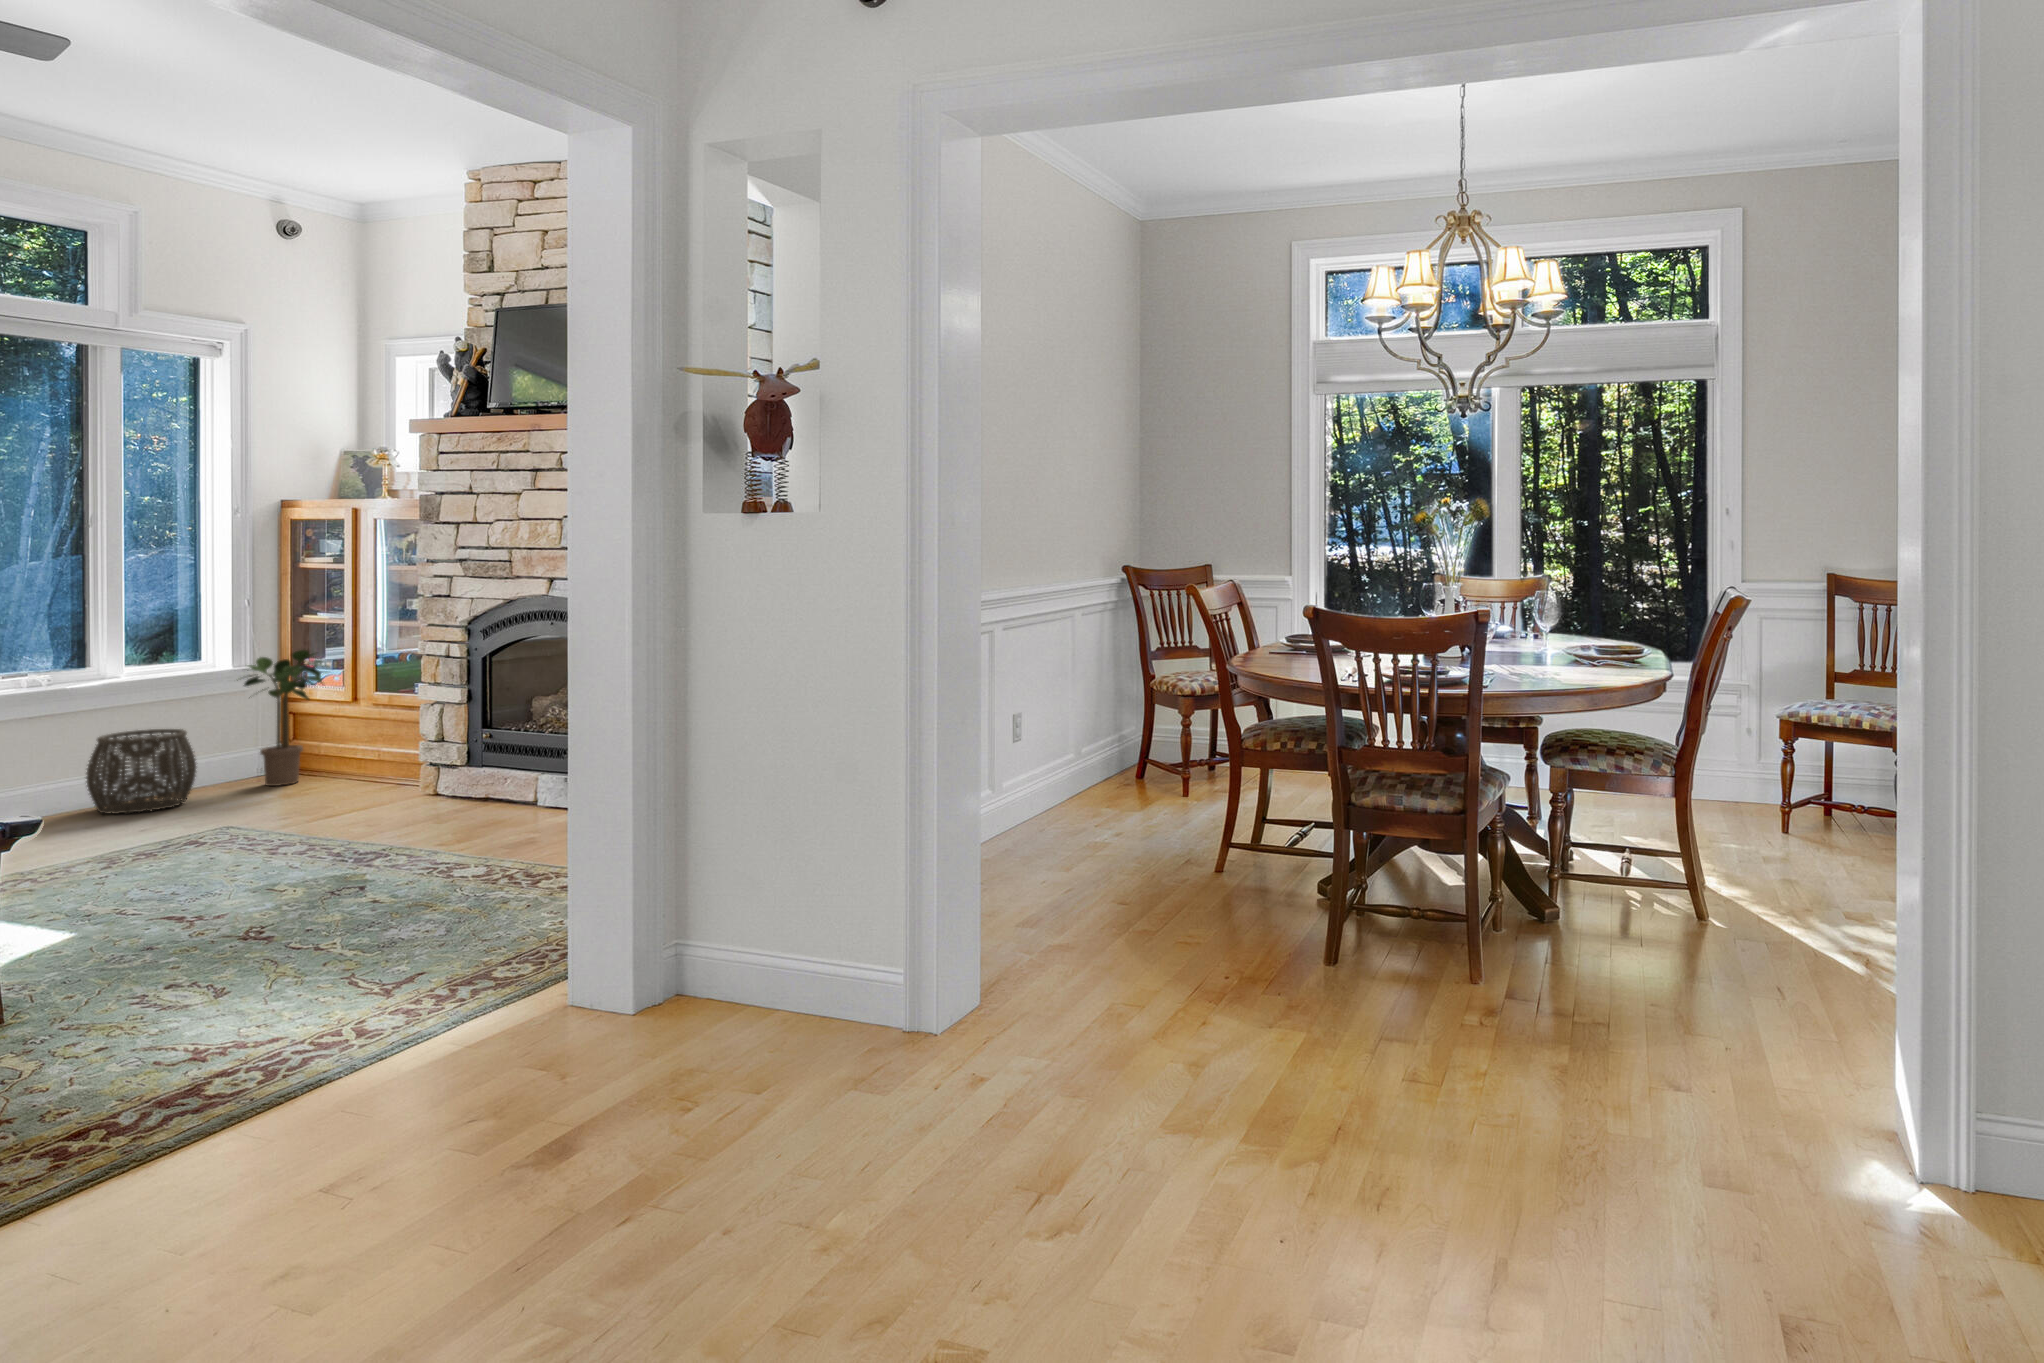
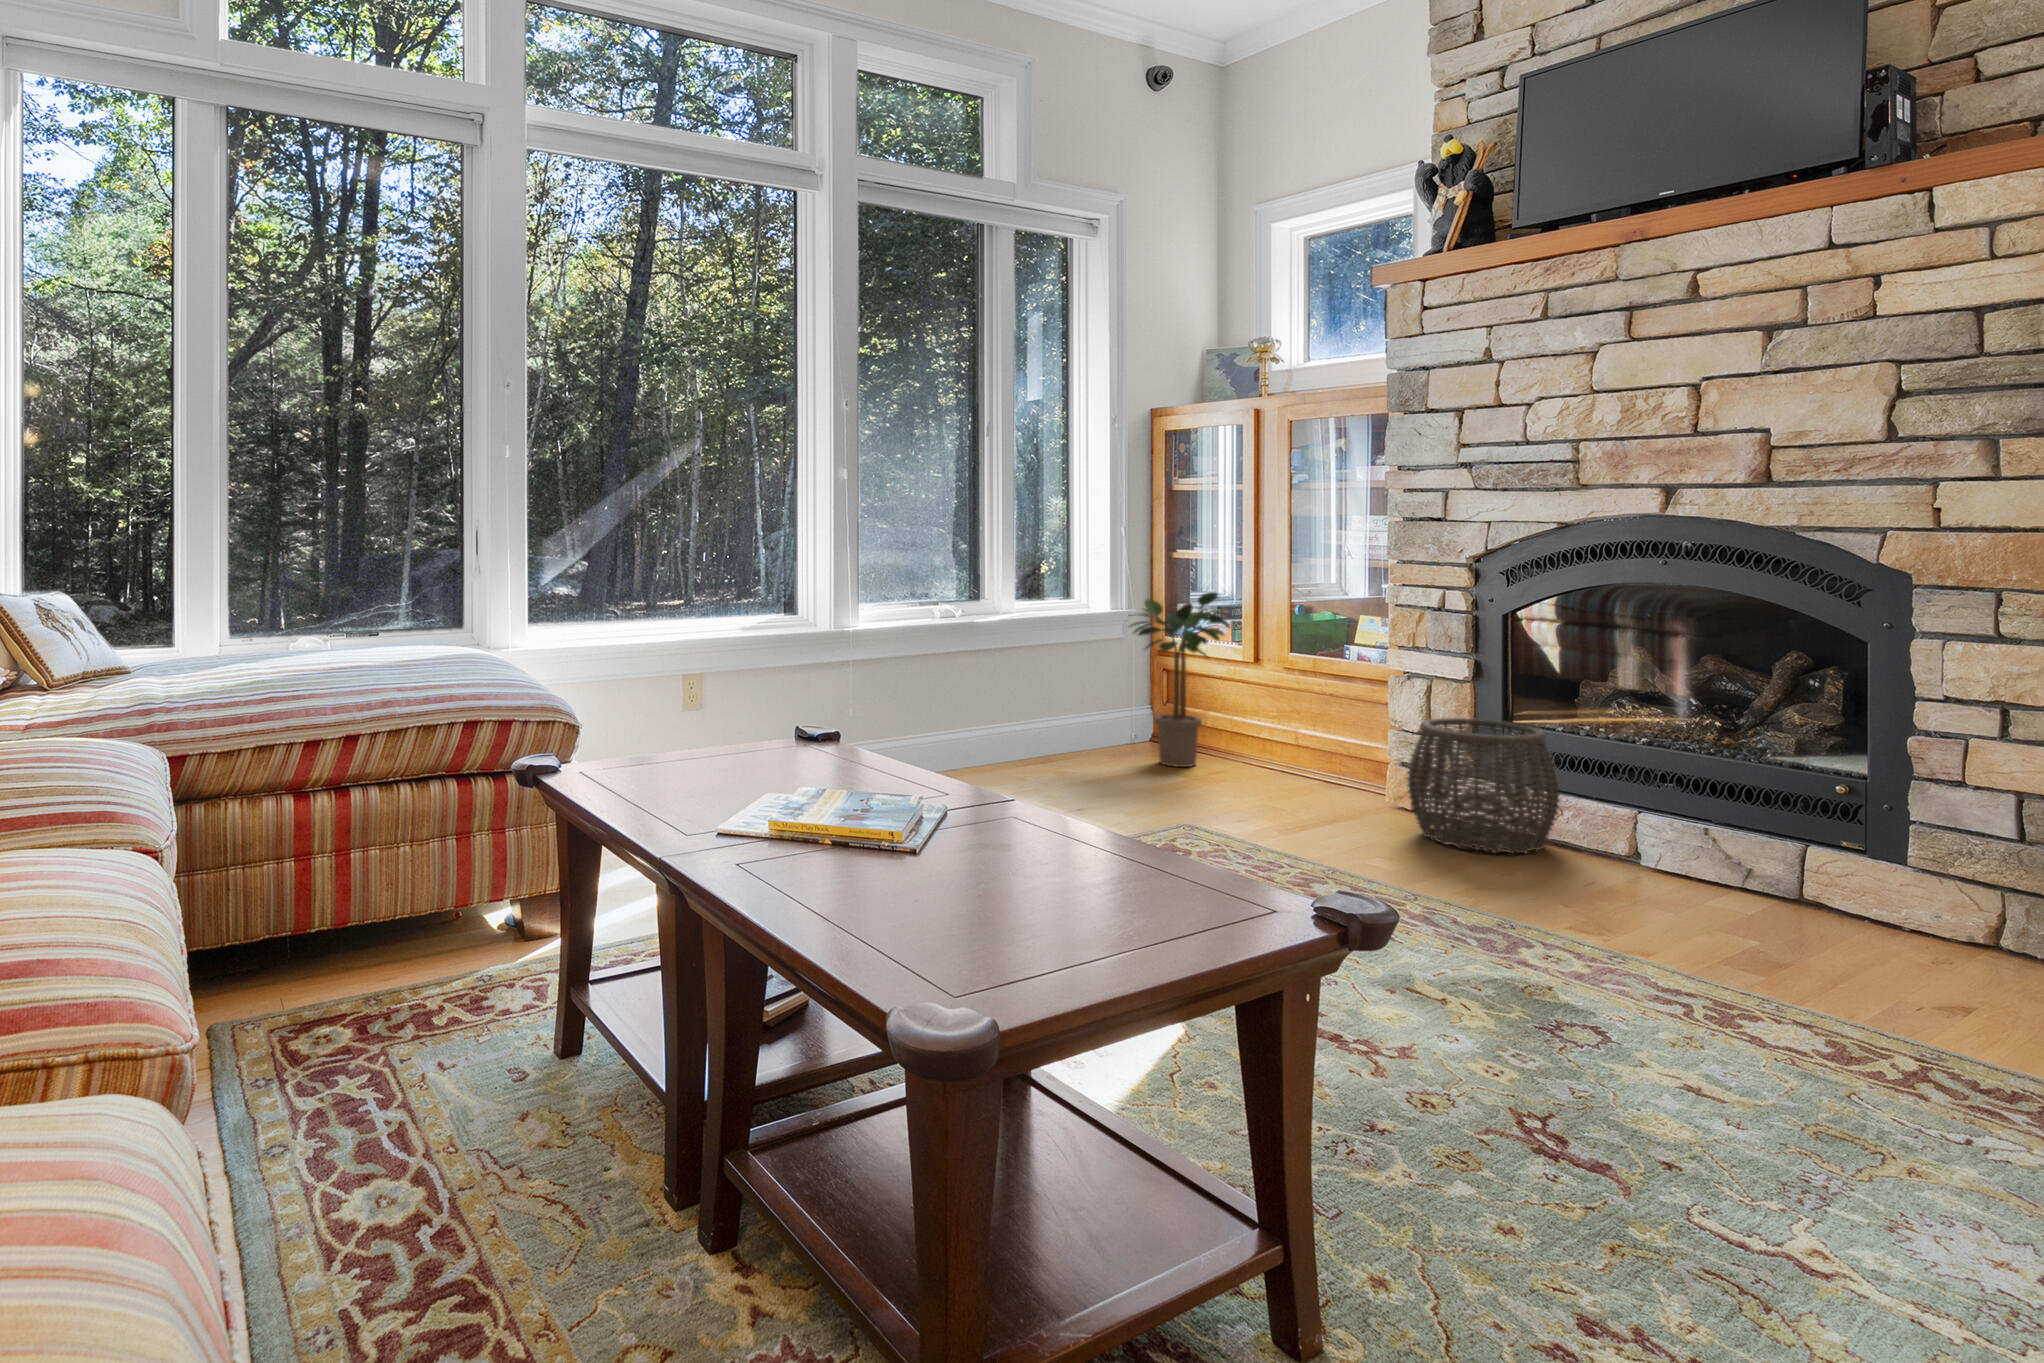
woven basket: present [86,729,196,814] -> present [1407,718,1560,854]

